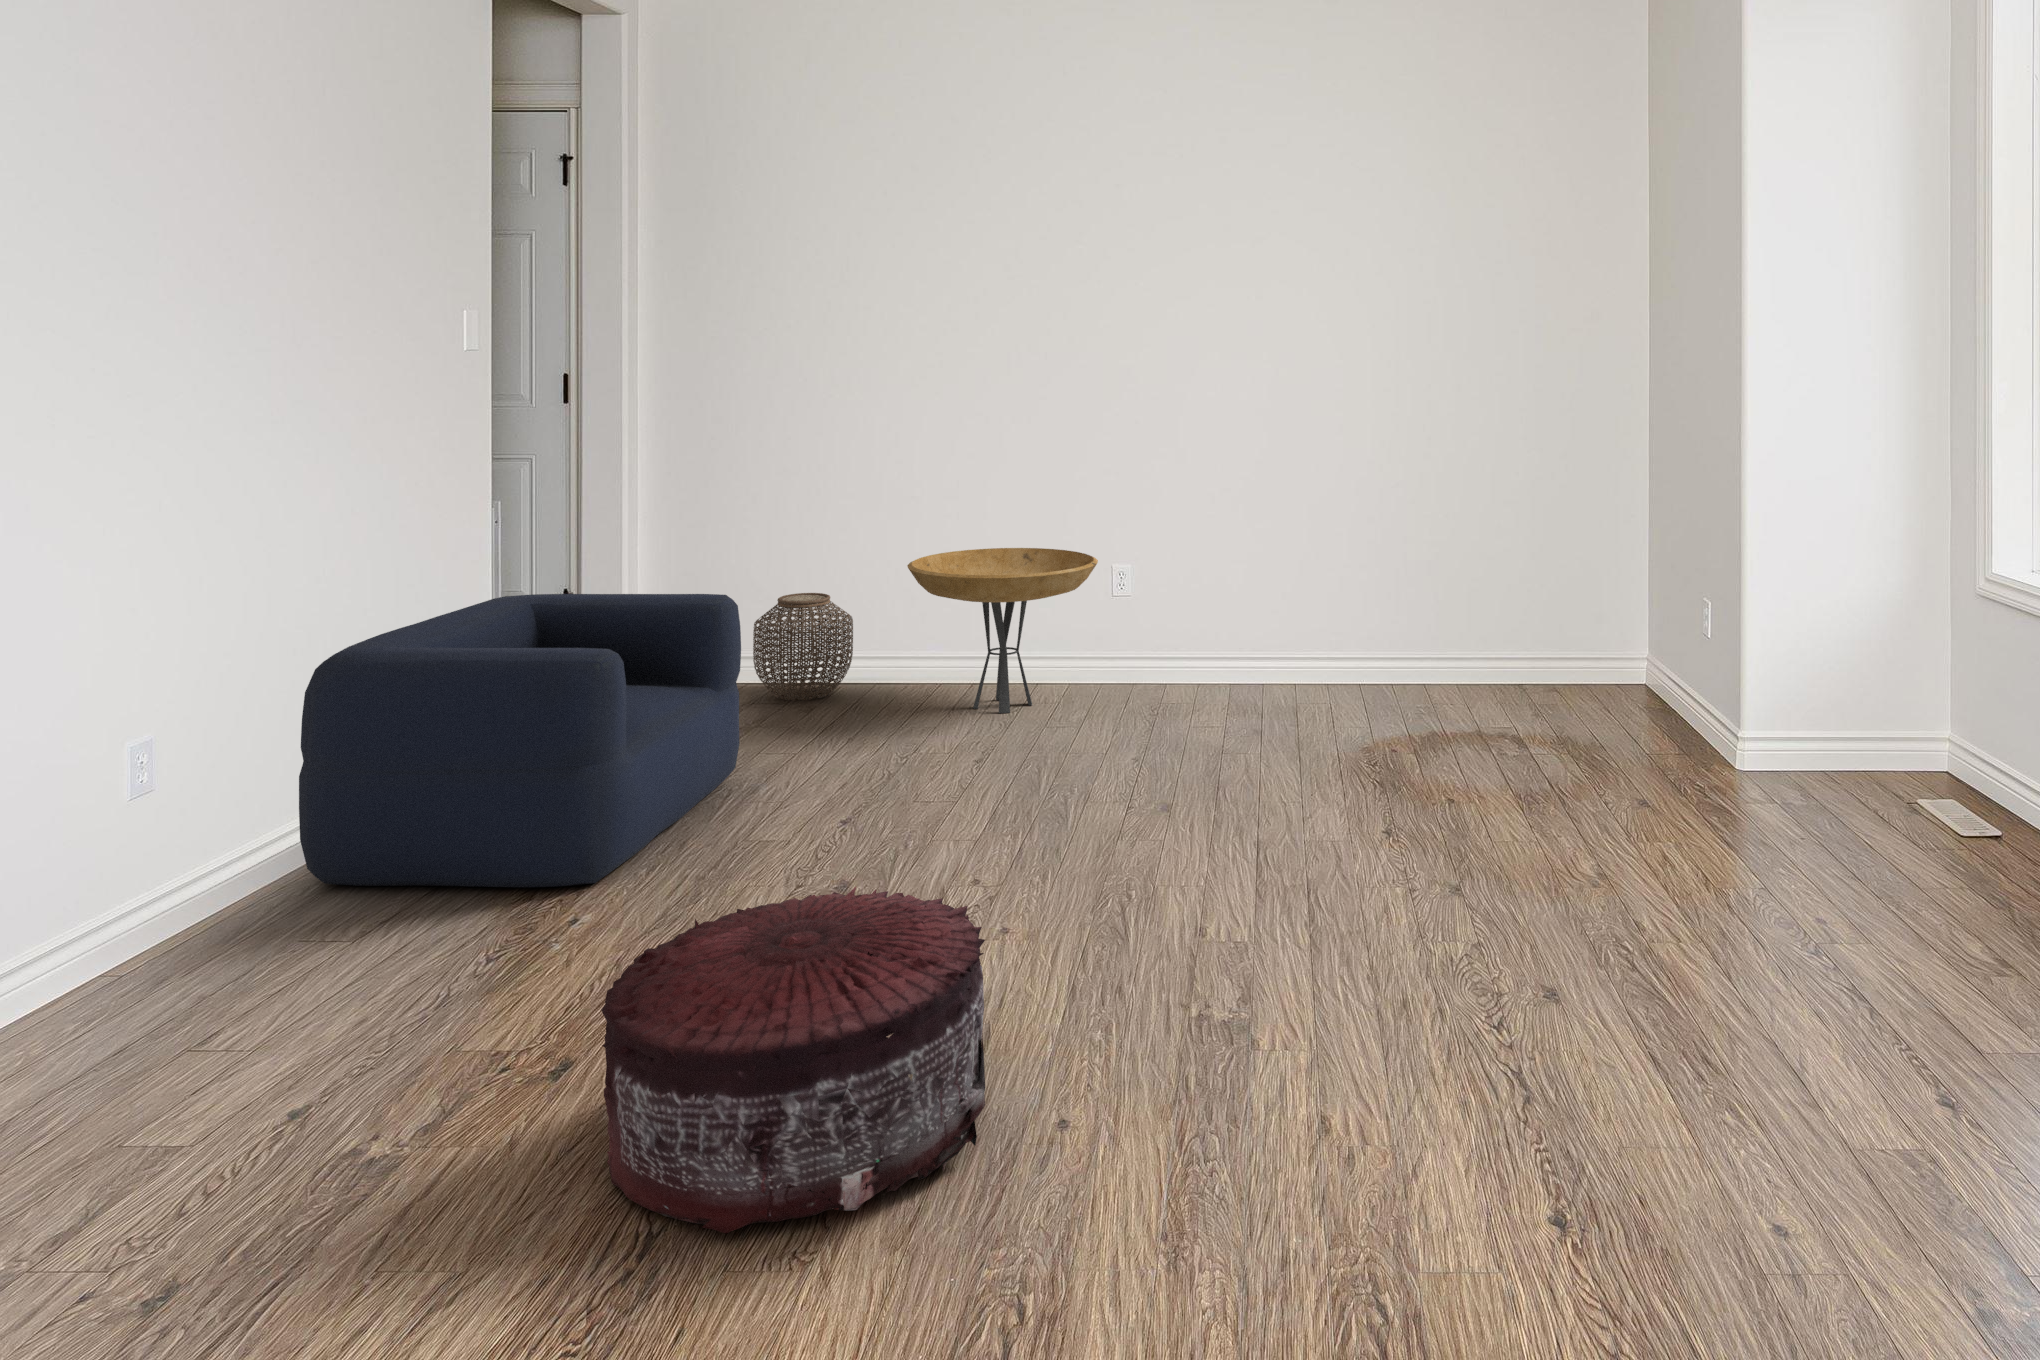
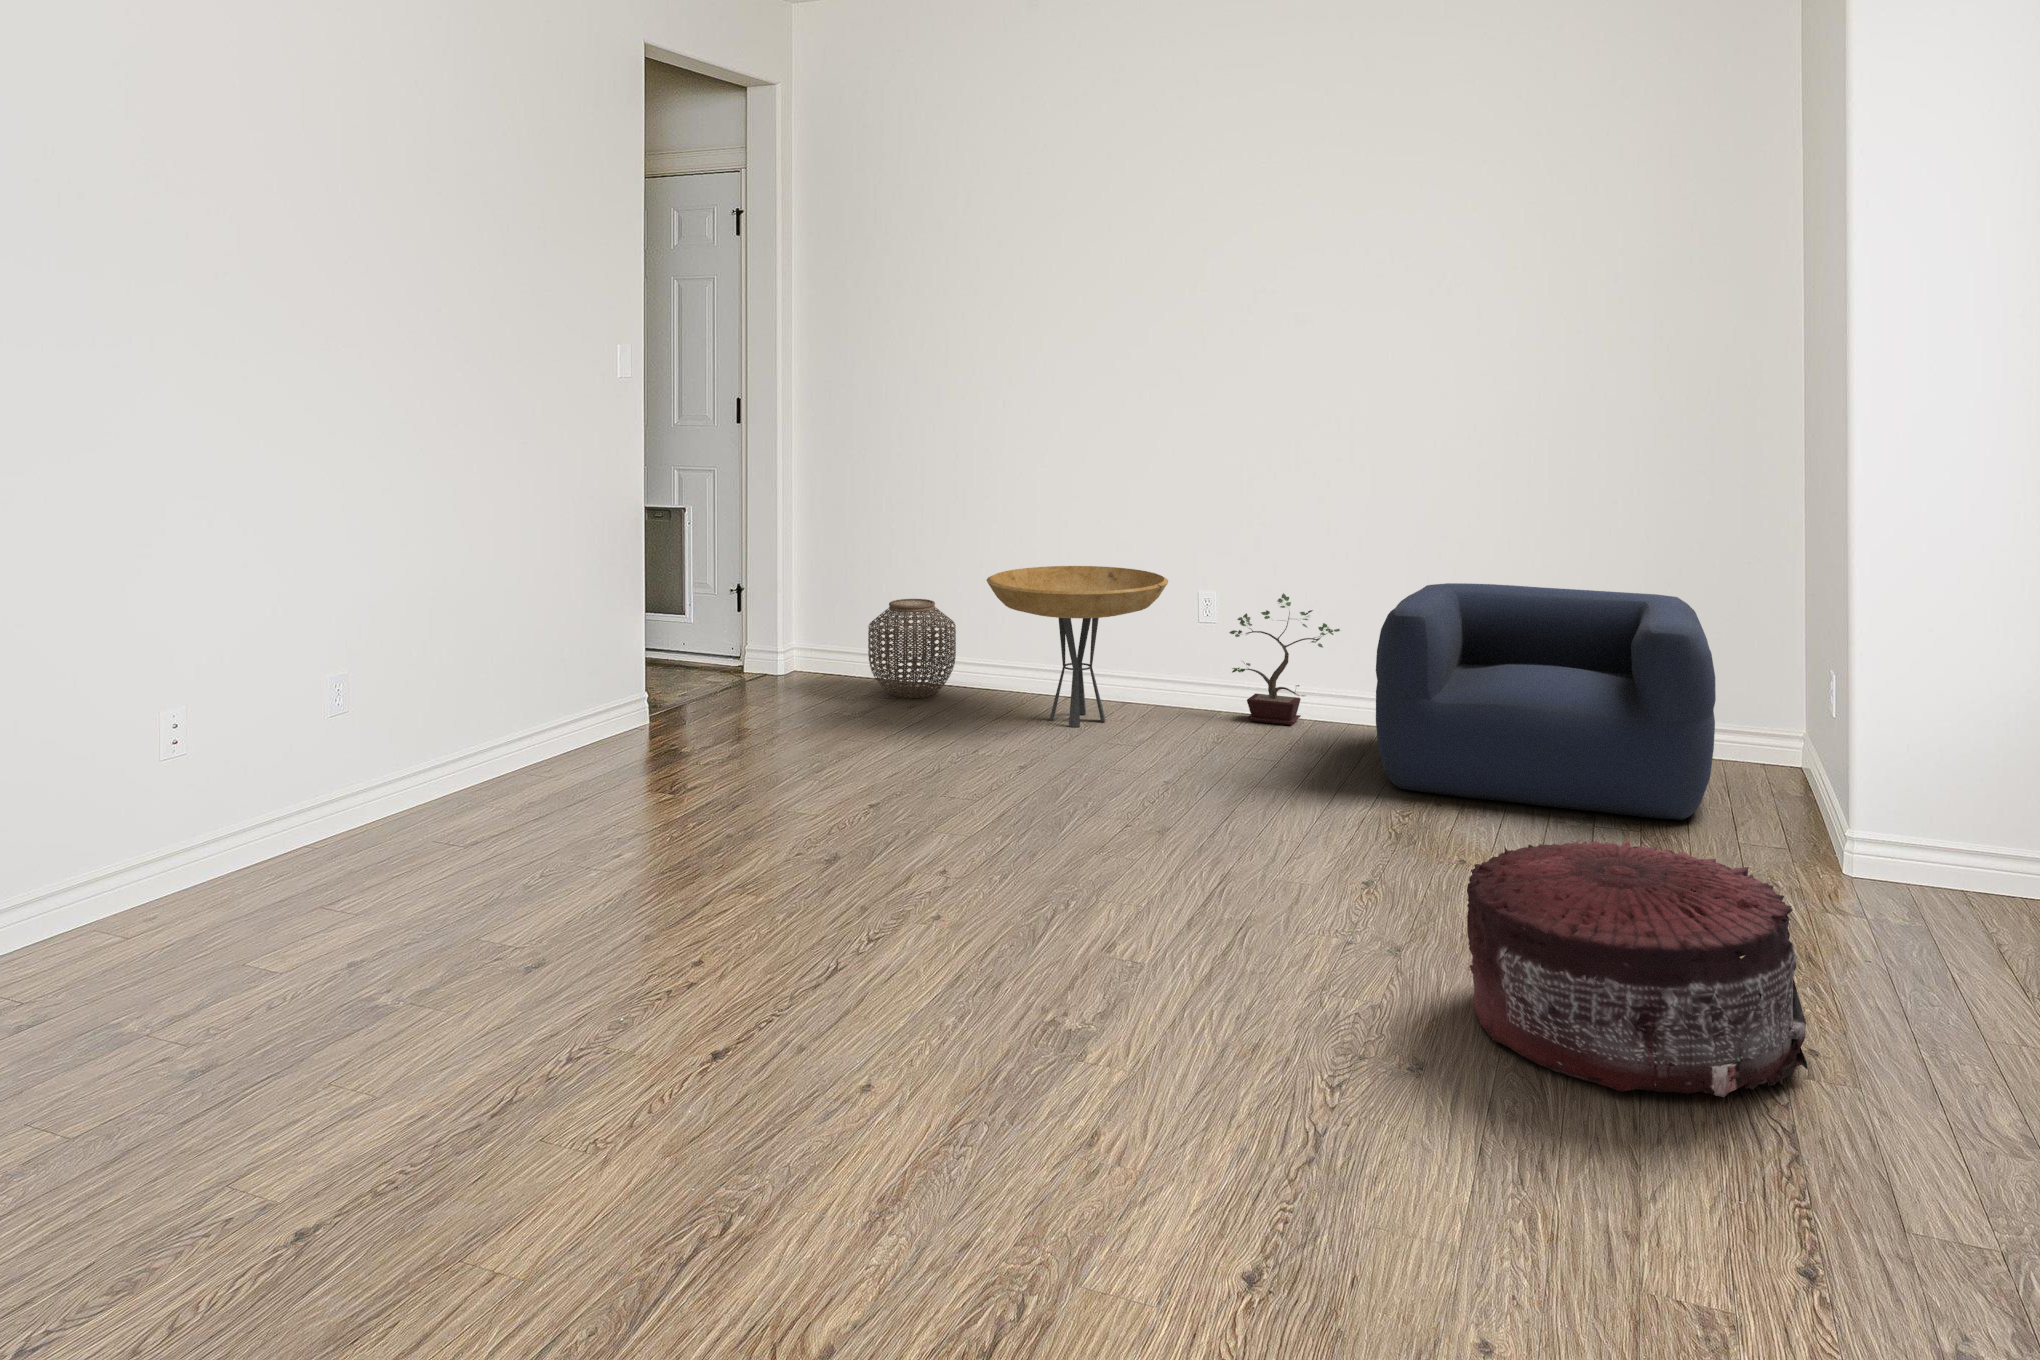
potted plant: none [1150,564,1263,691] -> present [1229,593,1340,725]
armchair: present [299,594,741,887] -> present [1376,583,1716,820]
pouf: present [601,887,985,1233] -> present [1467,839,1807,1097]

